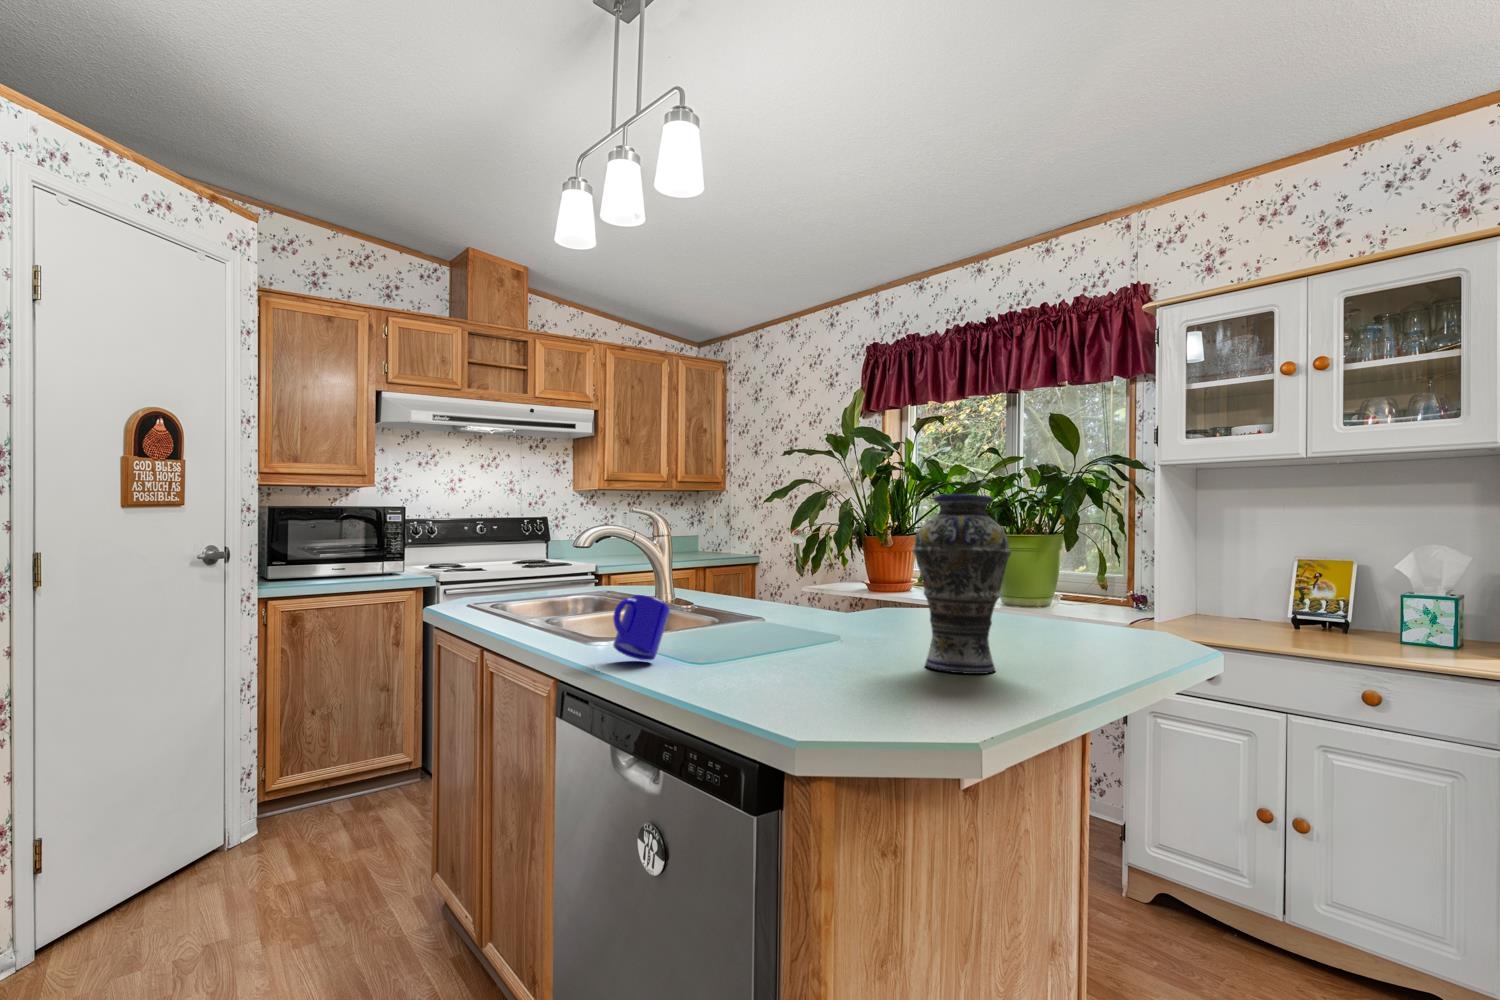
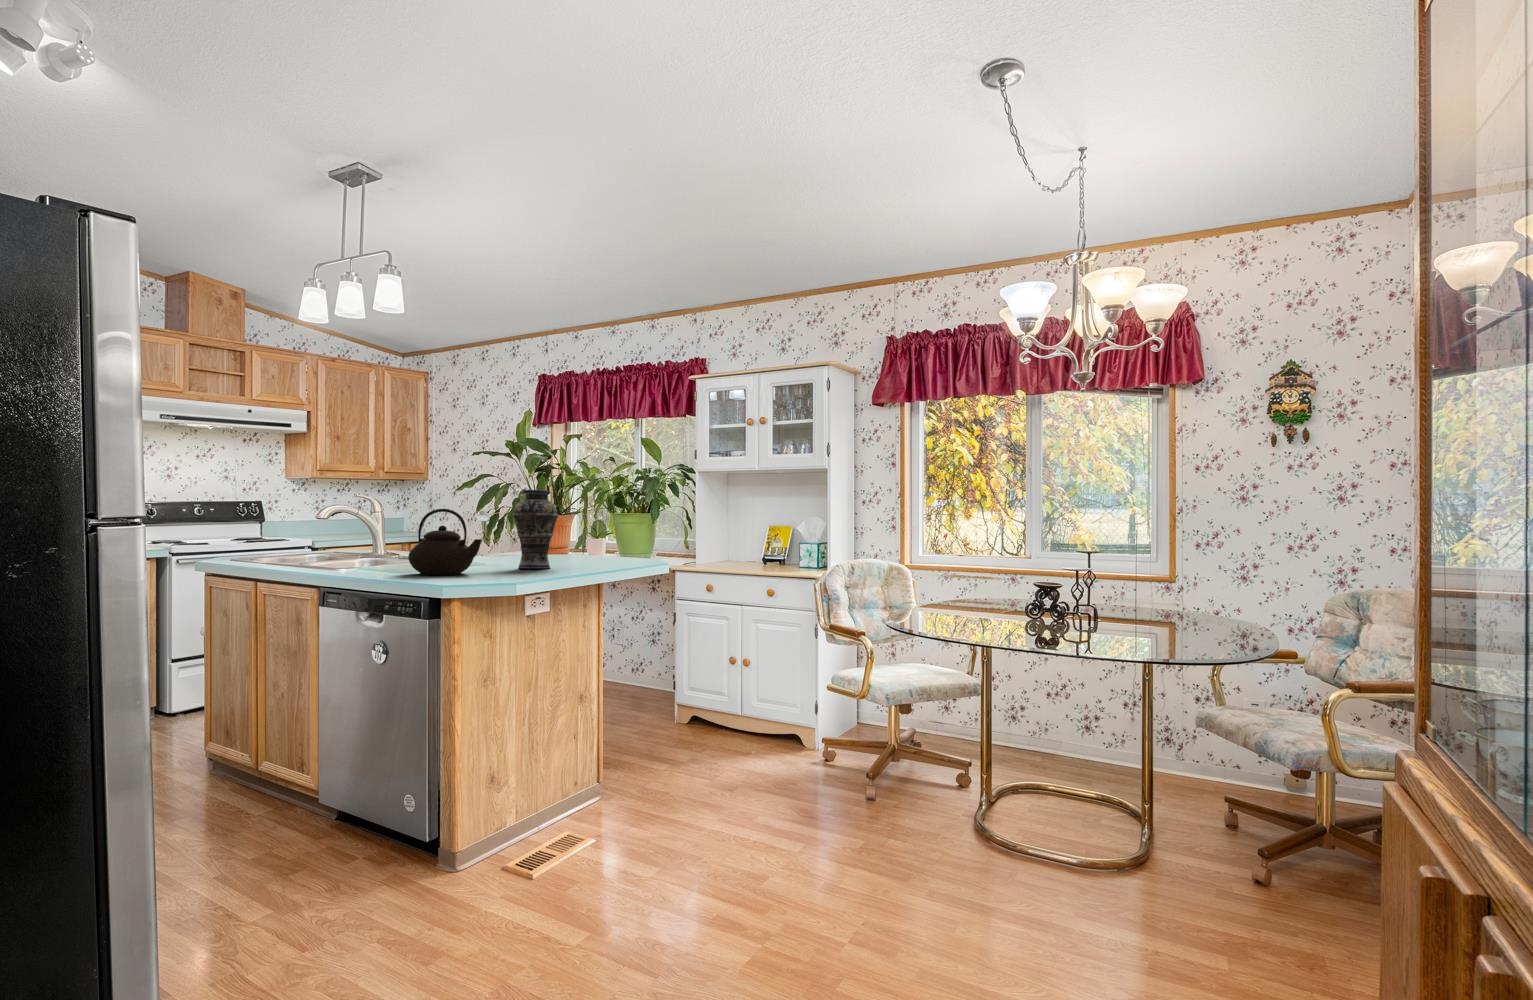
teapot: none [711,537,880,702] -> present [408,509,482,575]
mug: present [613,595,670,660] -> none [357,538,387,570]

